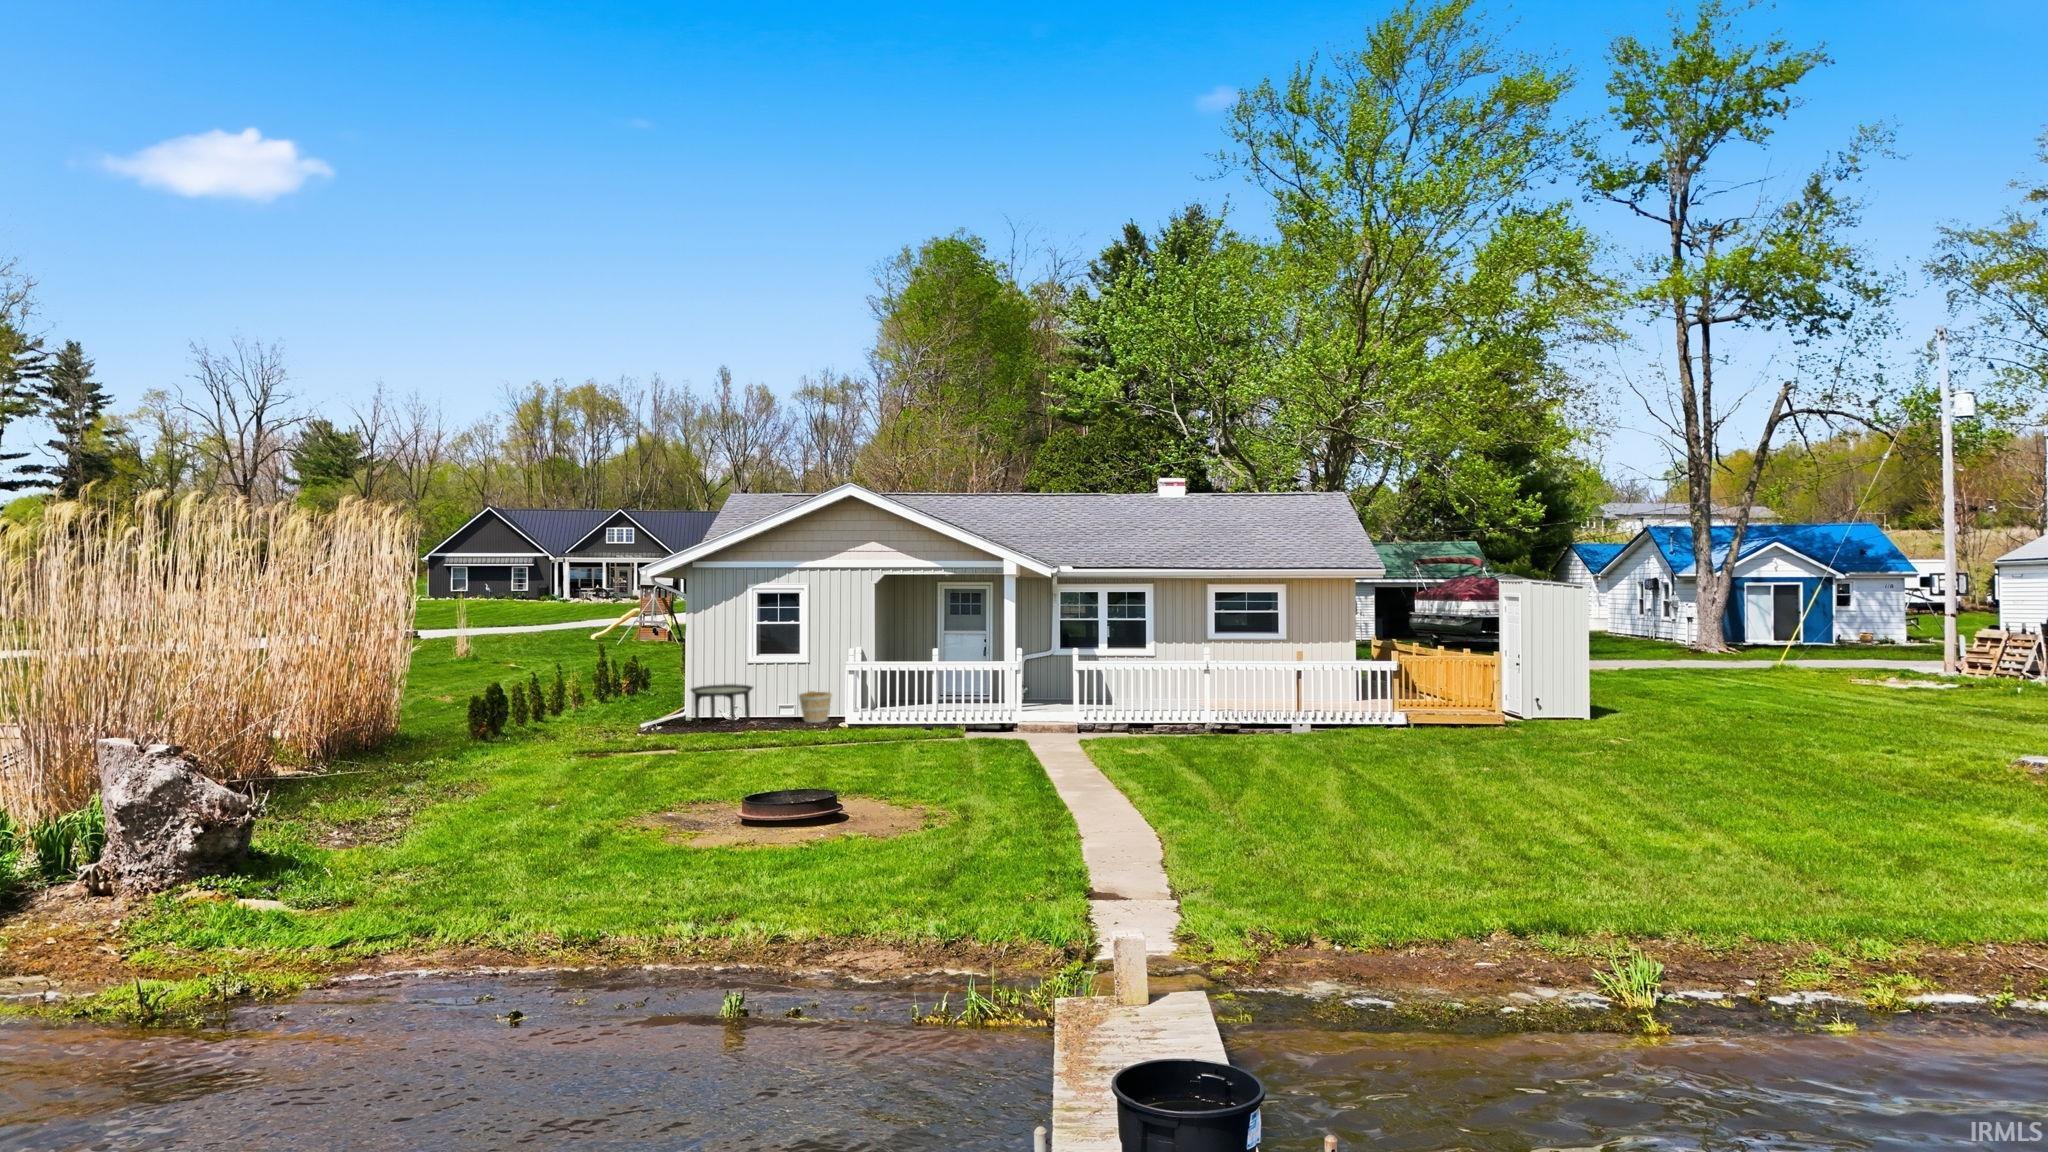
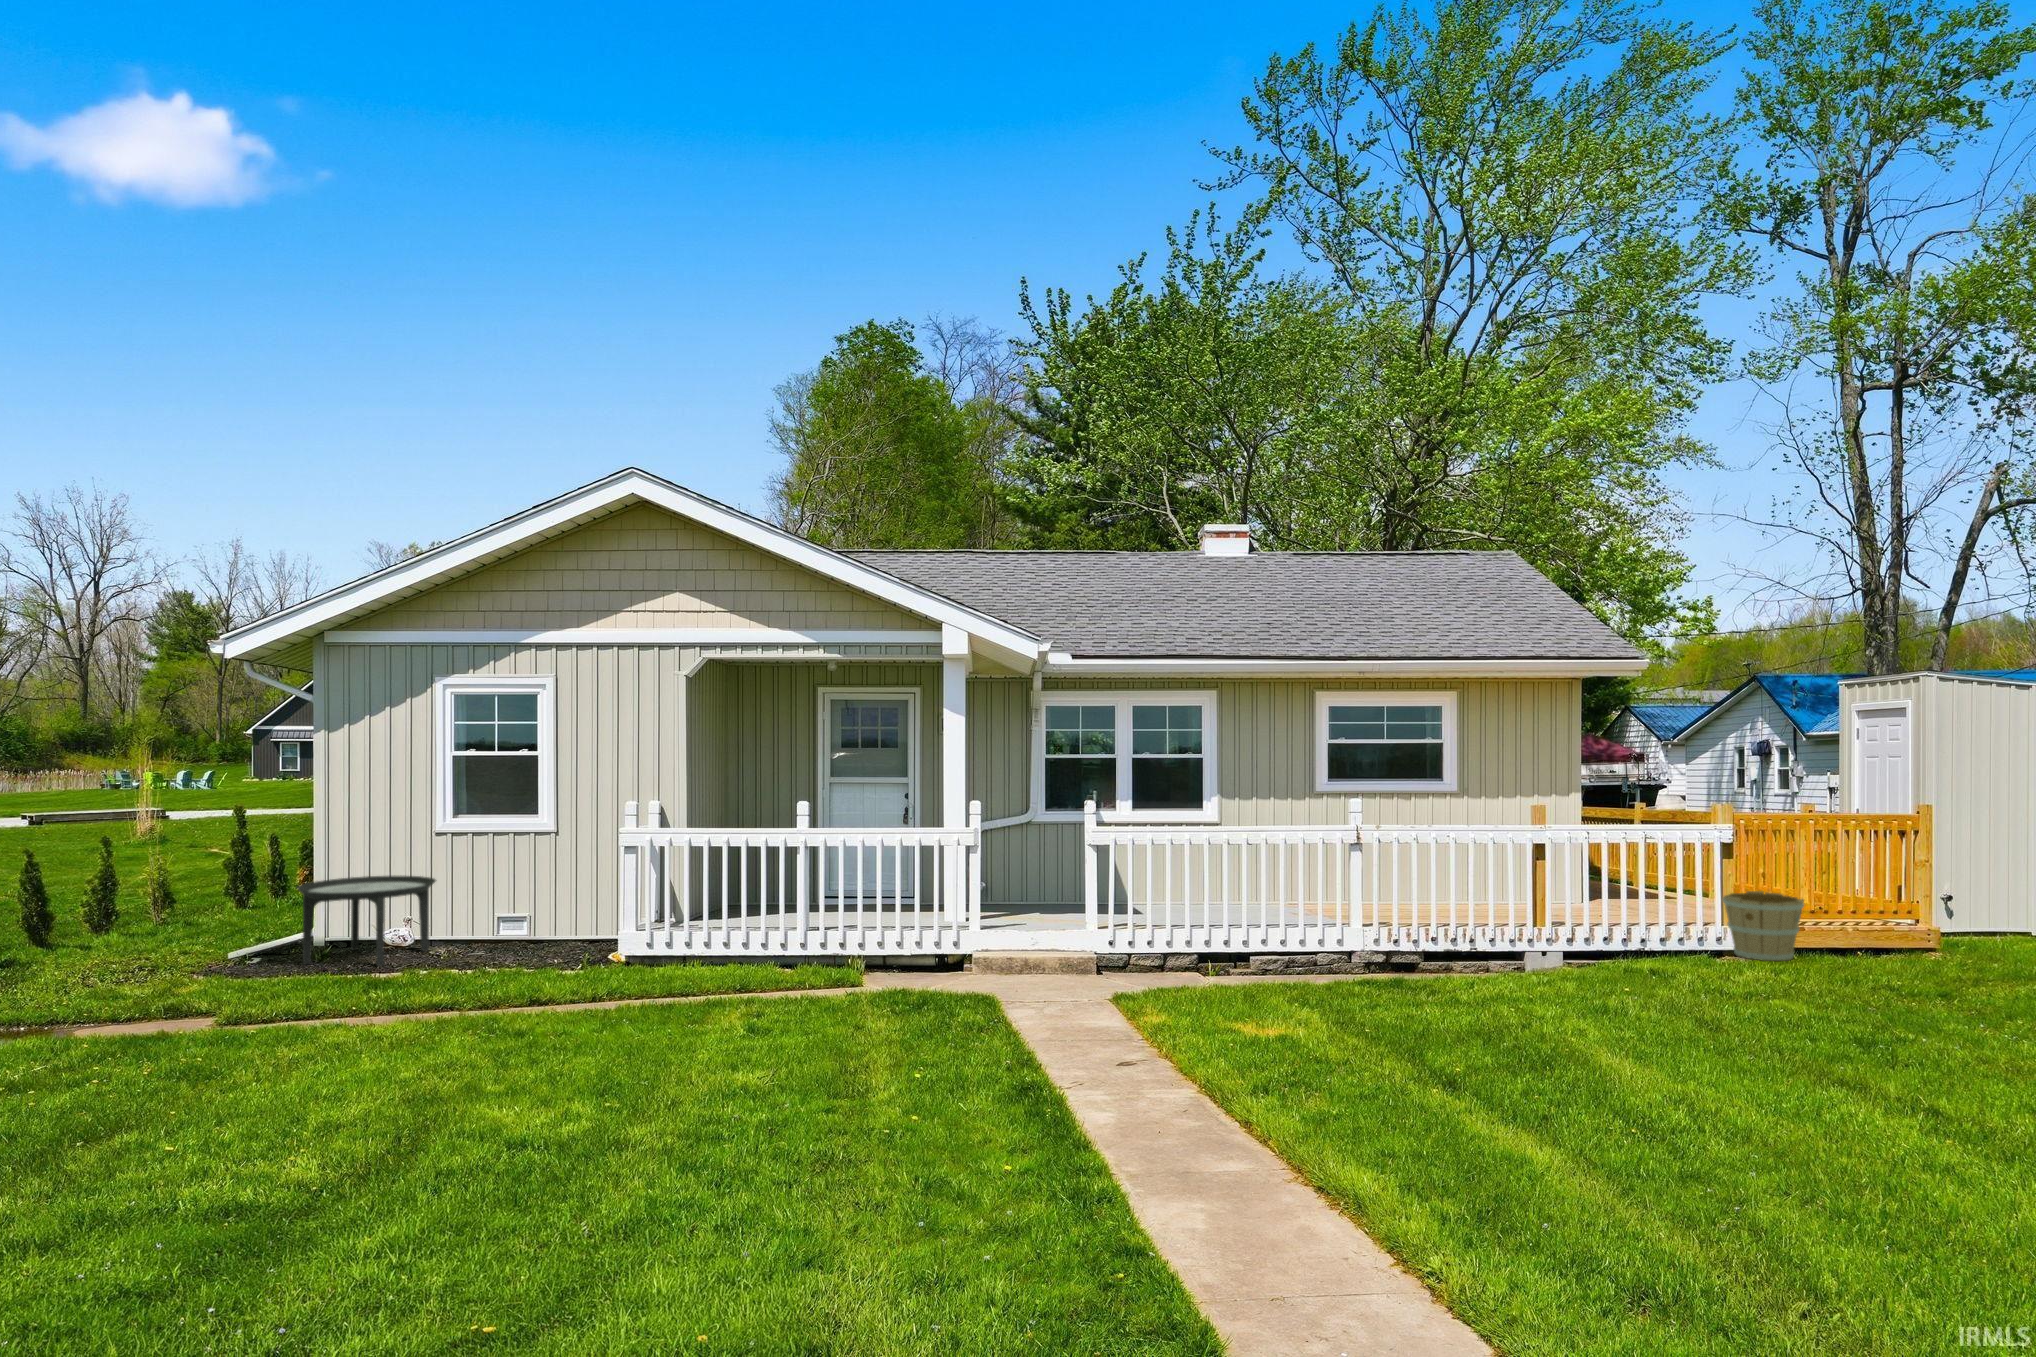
wooden bucket: present [799,691,832,723] -> present [1722,891,1804,961]

